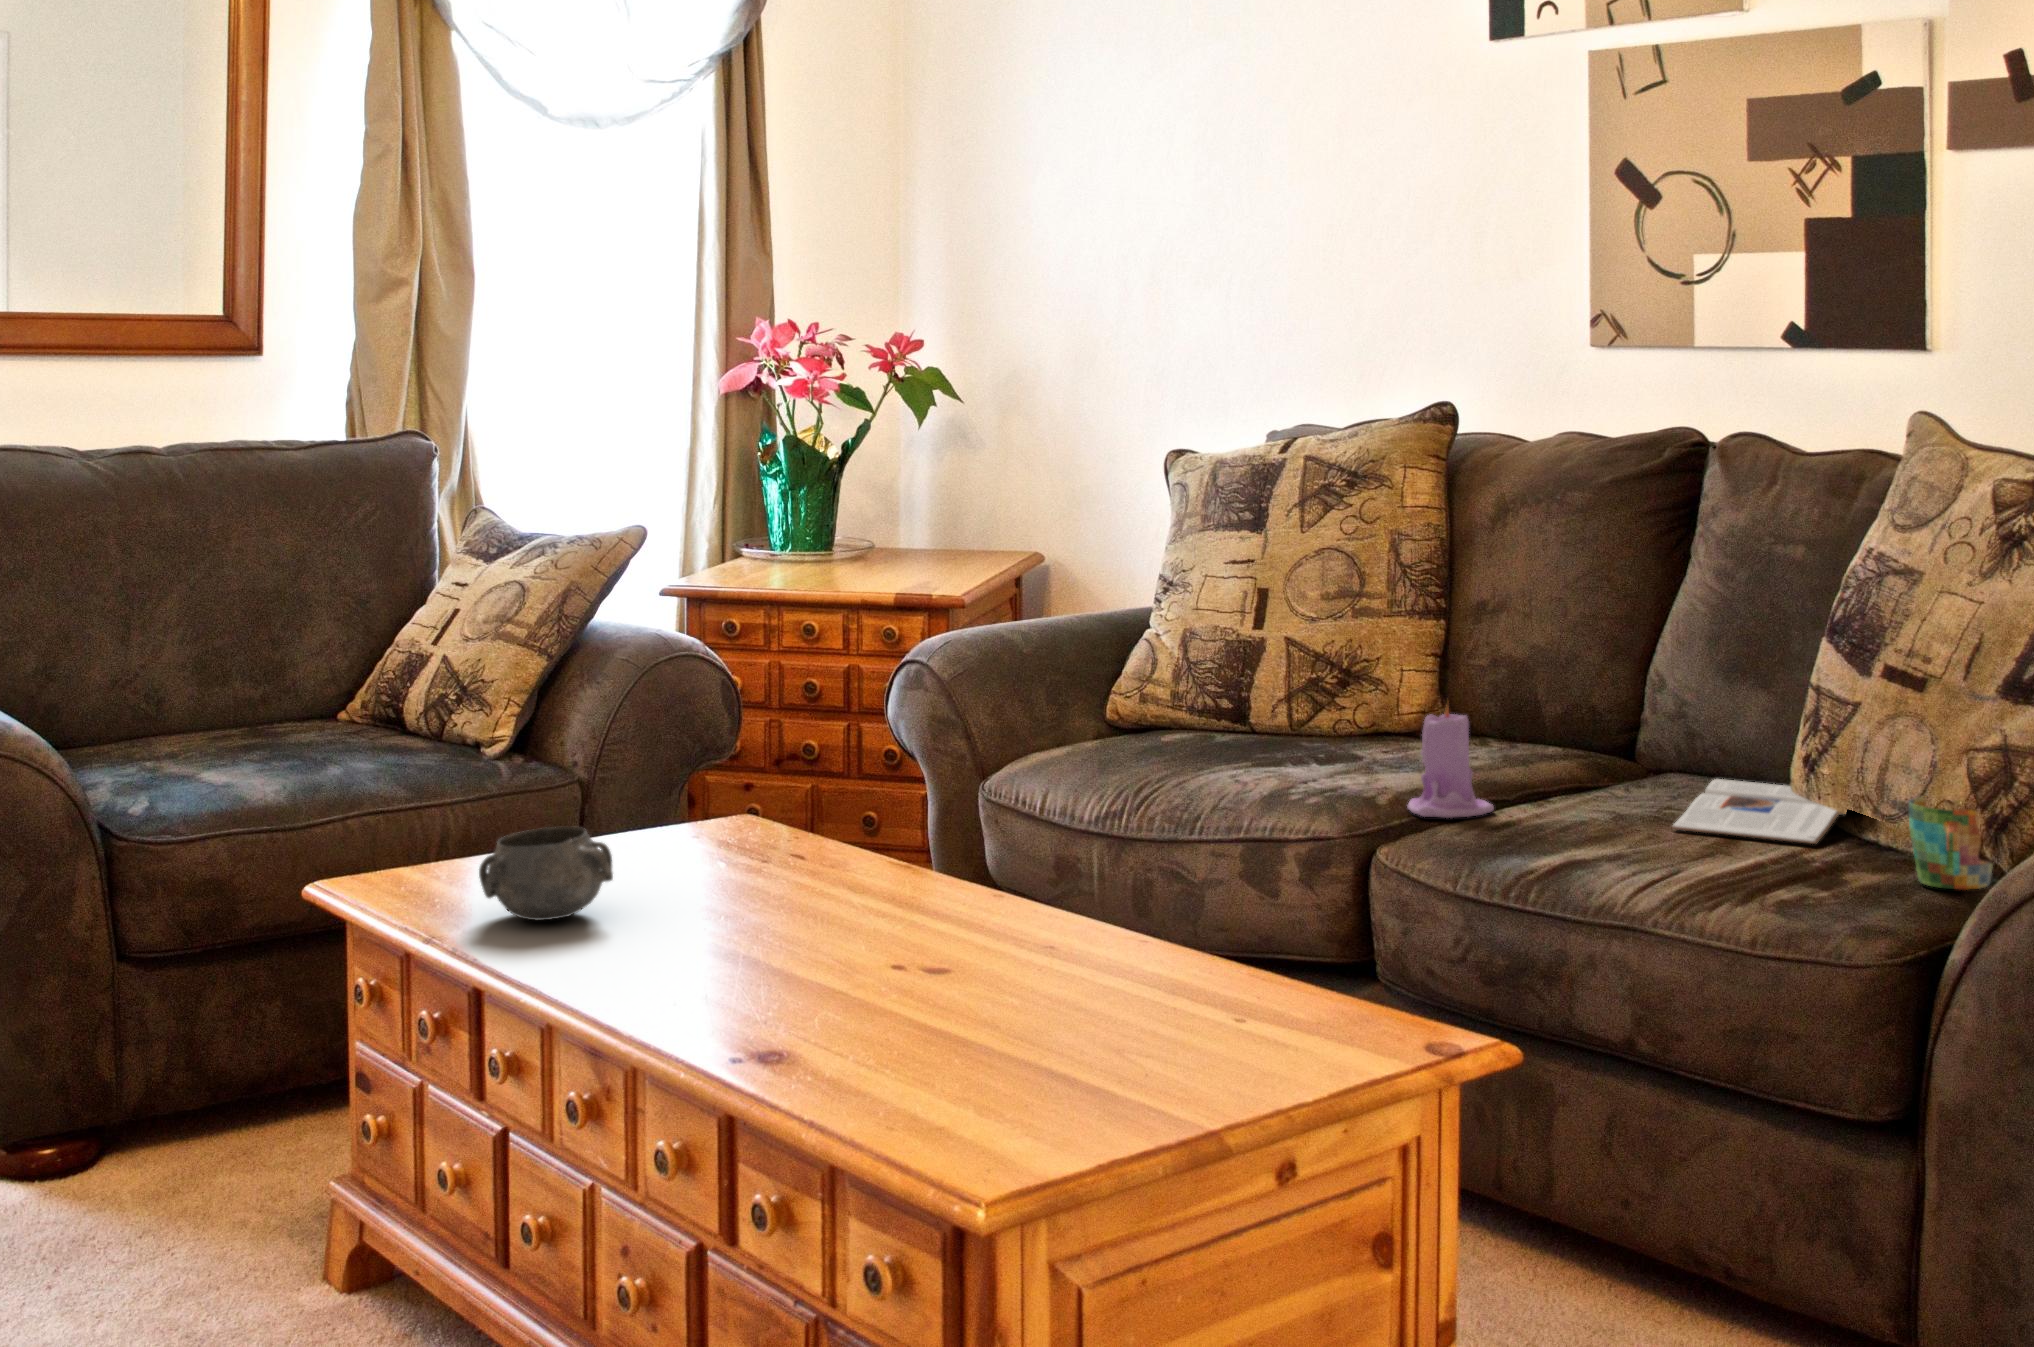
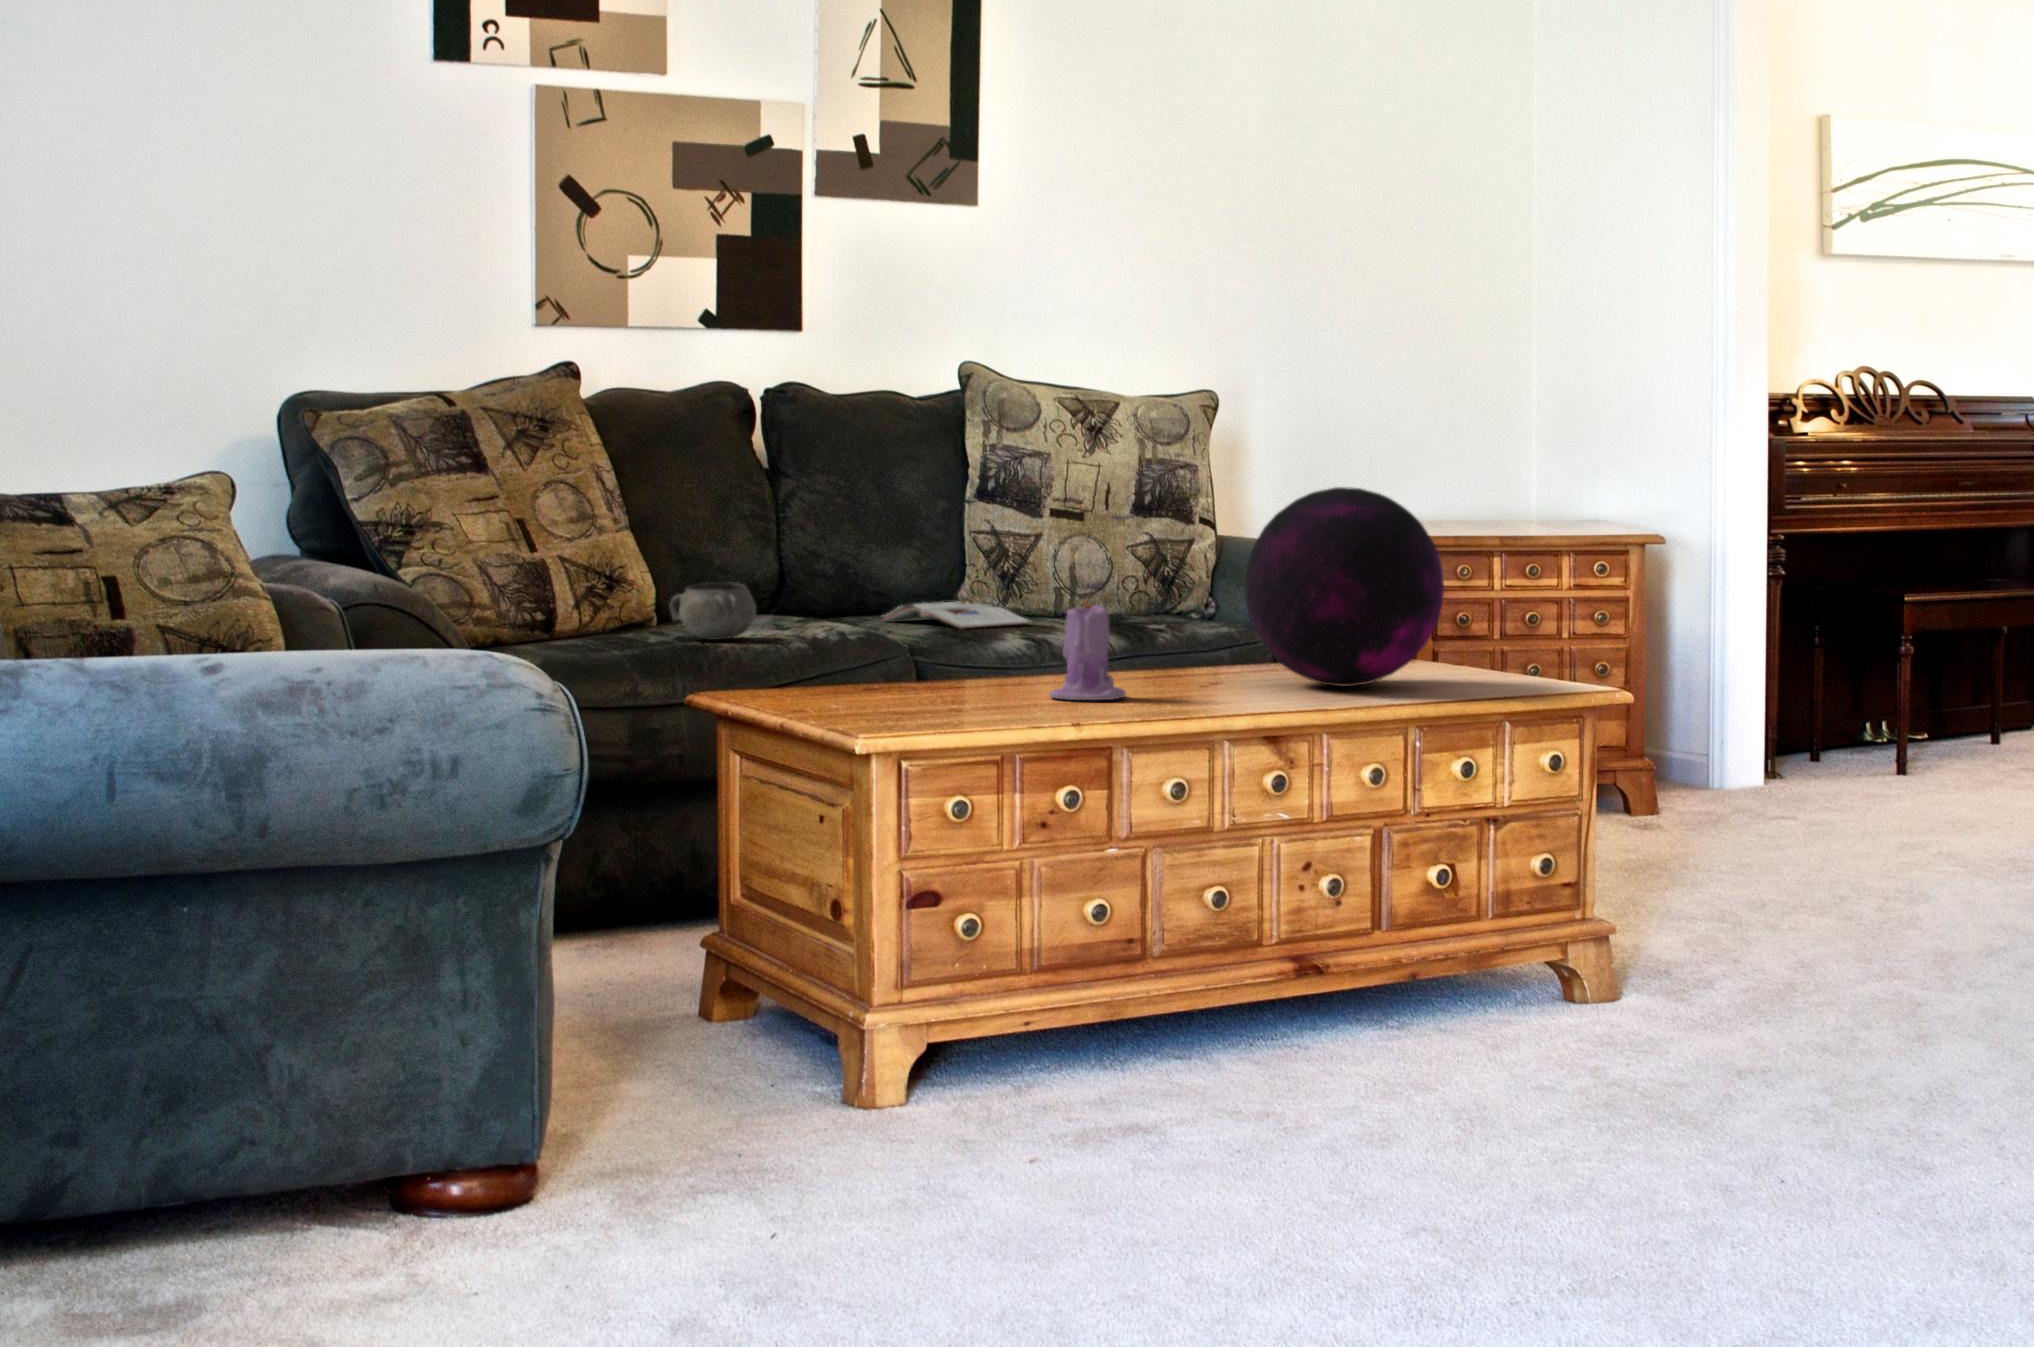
candle: present [1407,706,1494,818] -> present [1049,598,1126,700]
decorative orb: none [860,721,1165,1031] -> present [1245,487,1444,686]
mug: present [1909,796,1993,890] -> none [1124,575,1180,625]
decorative bowl: present [479,827,613,920] -> present [670,582,756,640]

